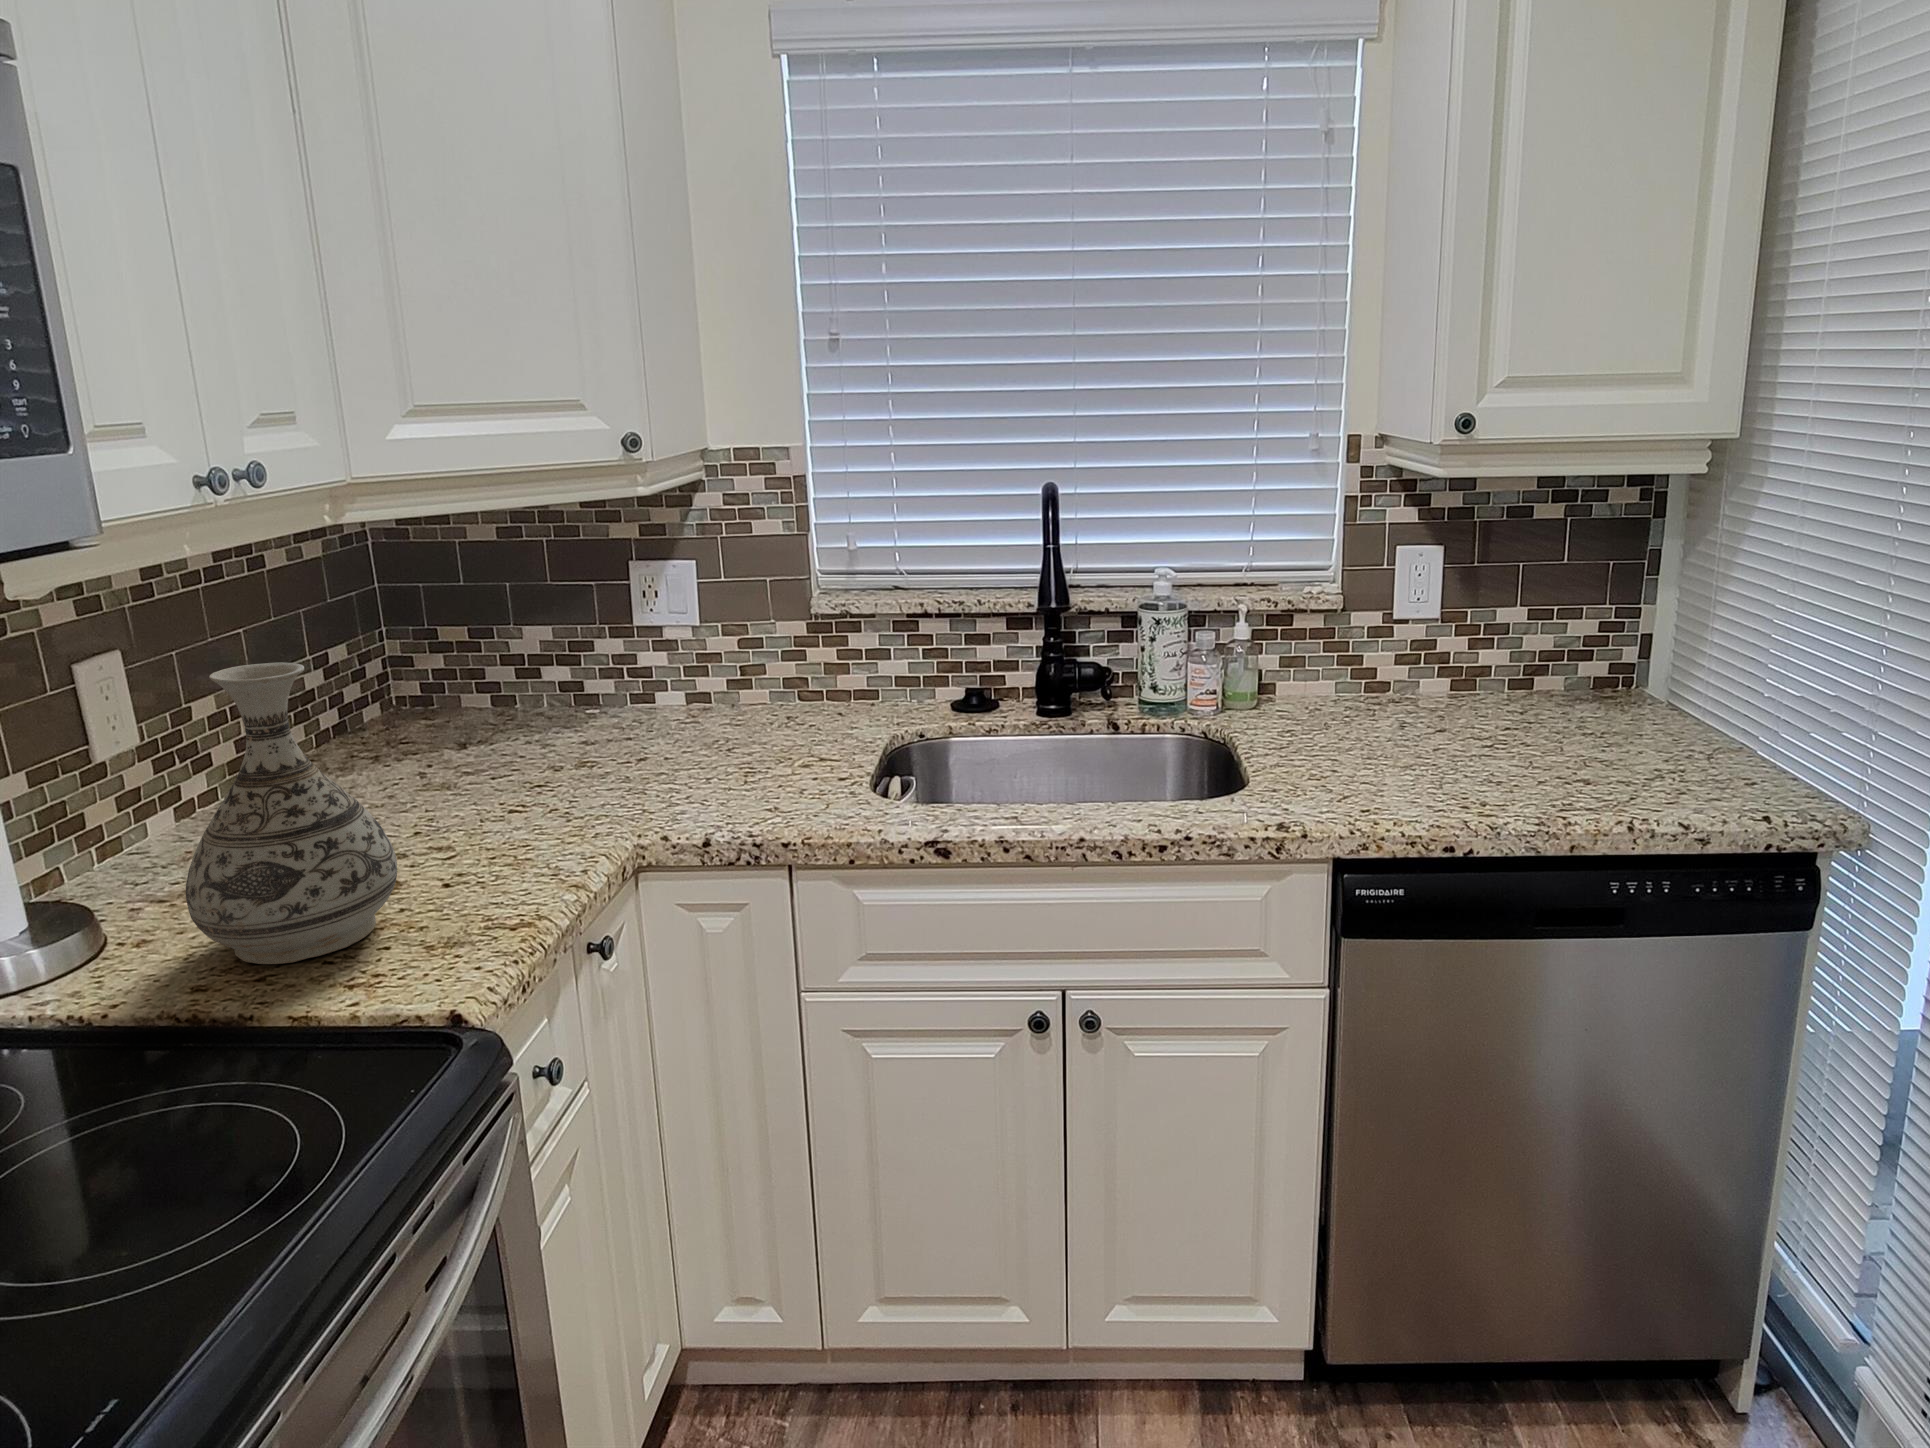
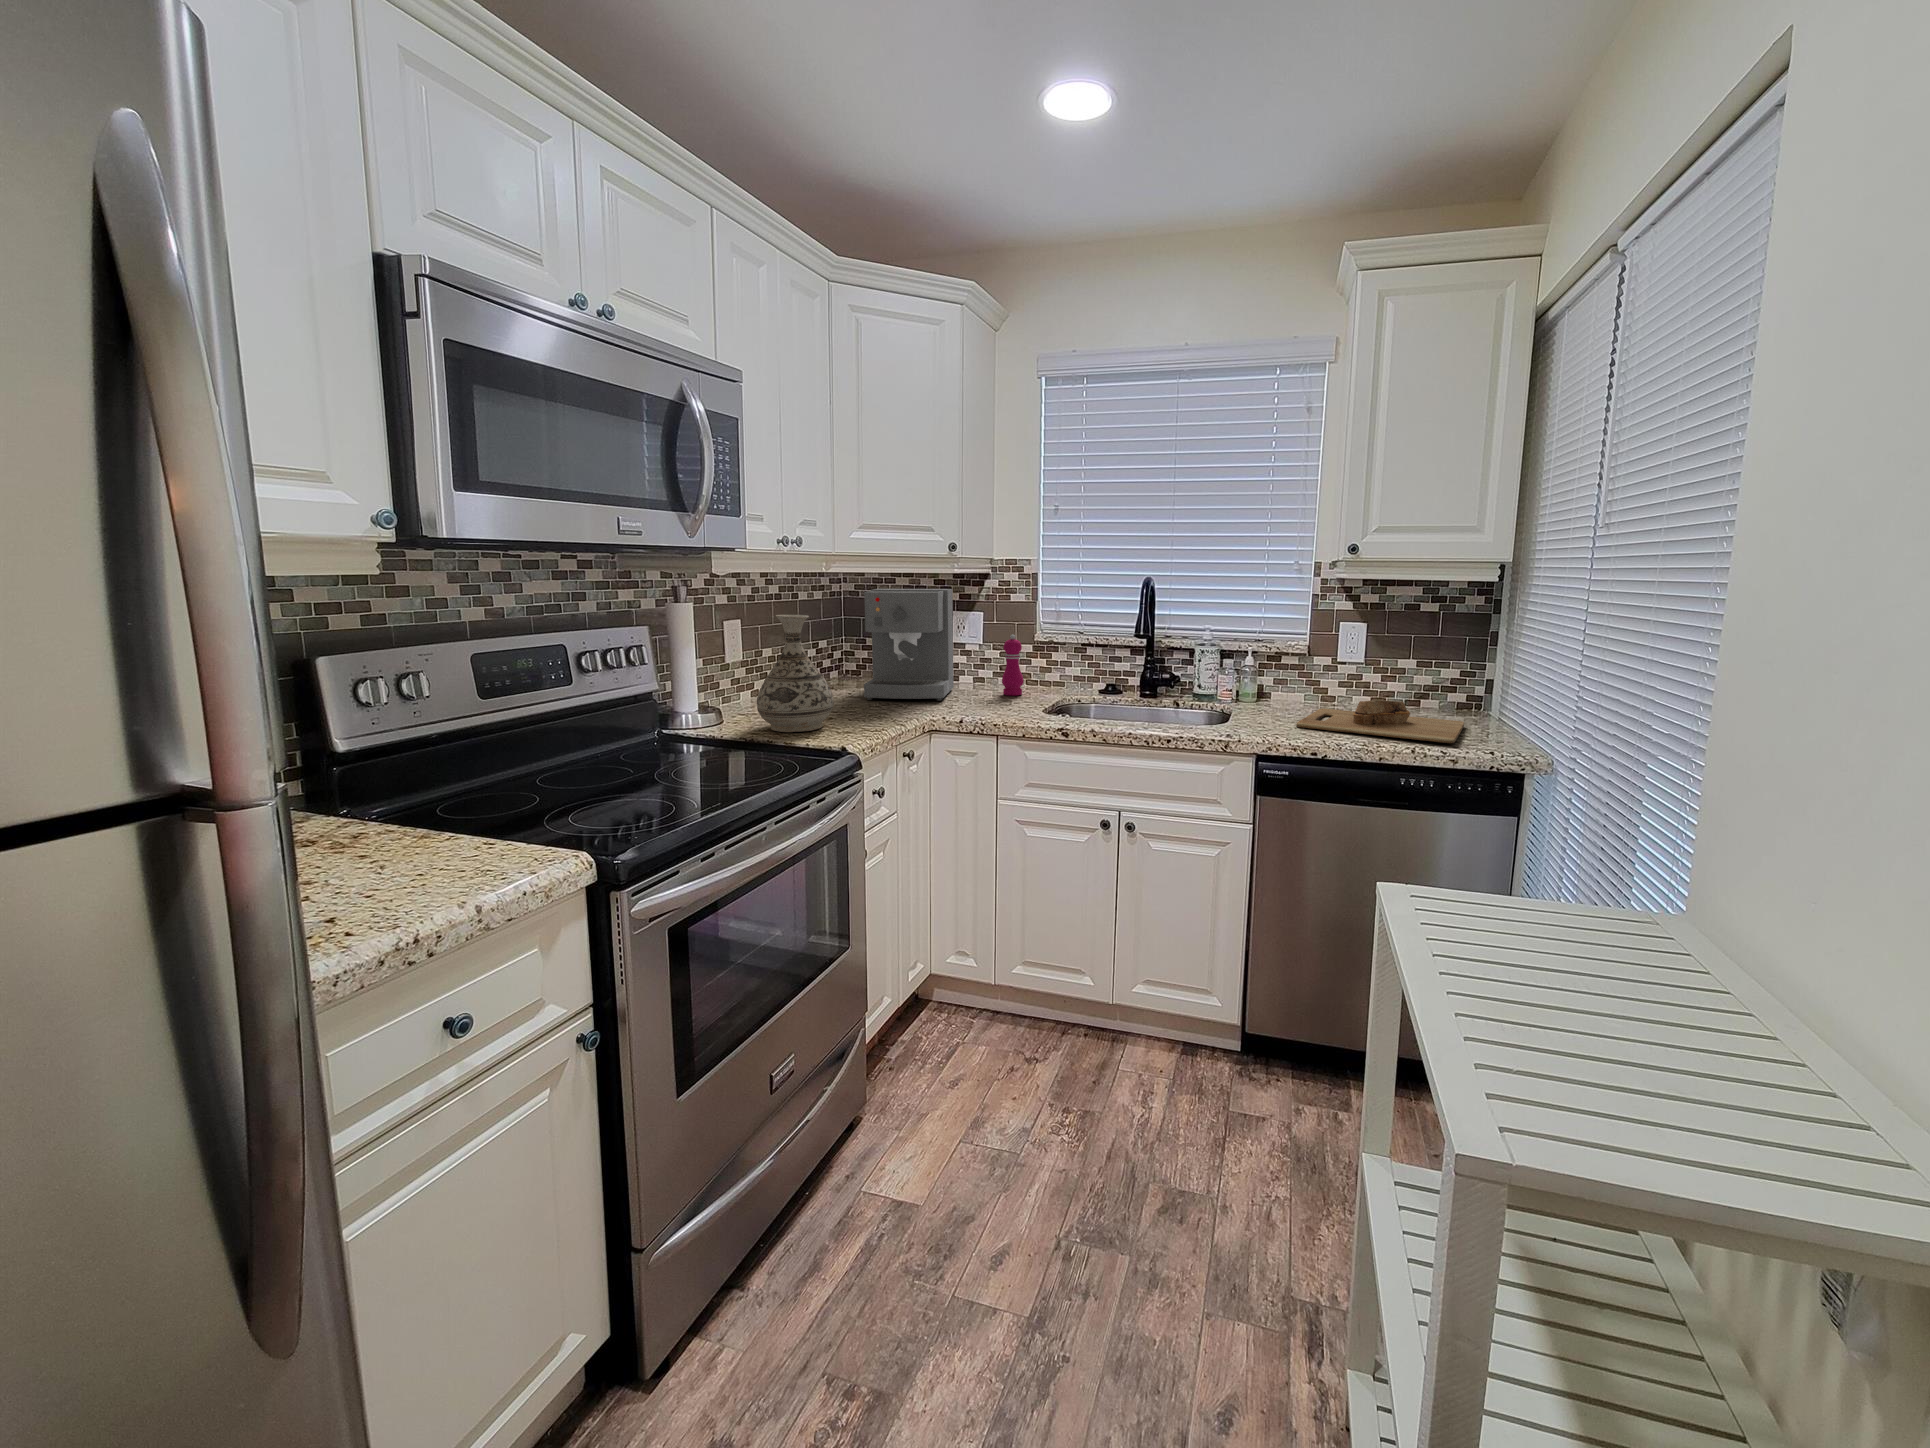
coffee maker: none [434,526,656,797] -> present [864,589,954,701]
pepper mill: none [762,616,809,743] -> present [1002,634,1024,696]
cutting board: none [1378,705,1681,798] -> present [1296,700,1464,743]

